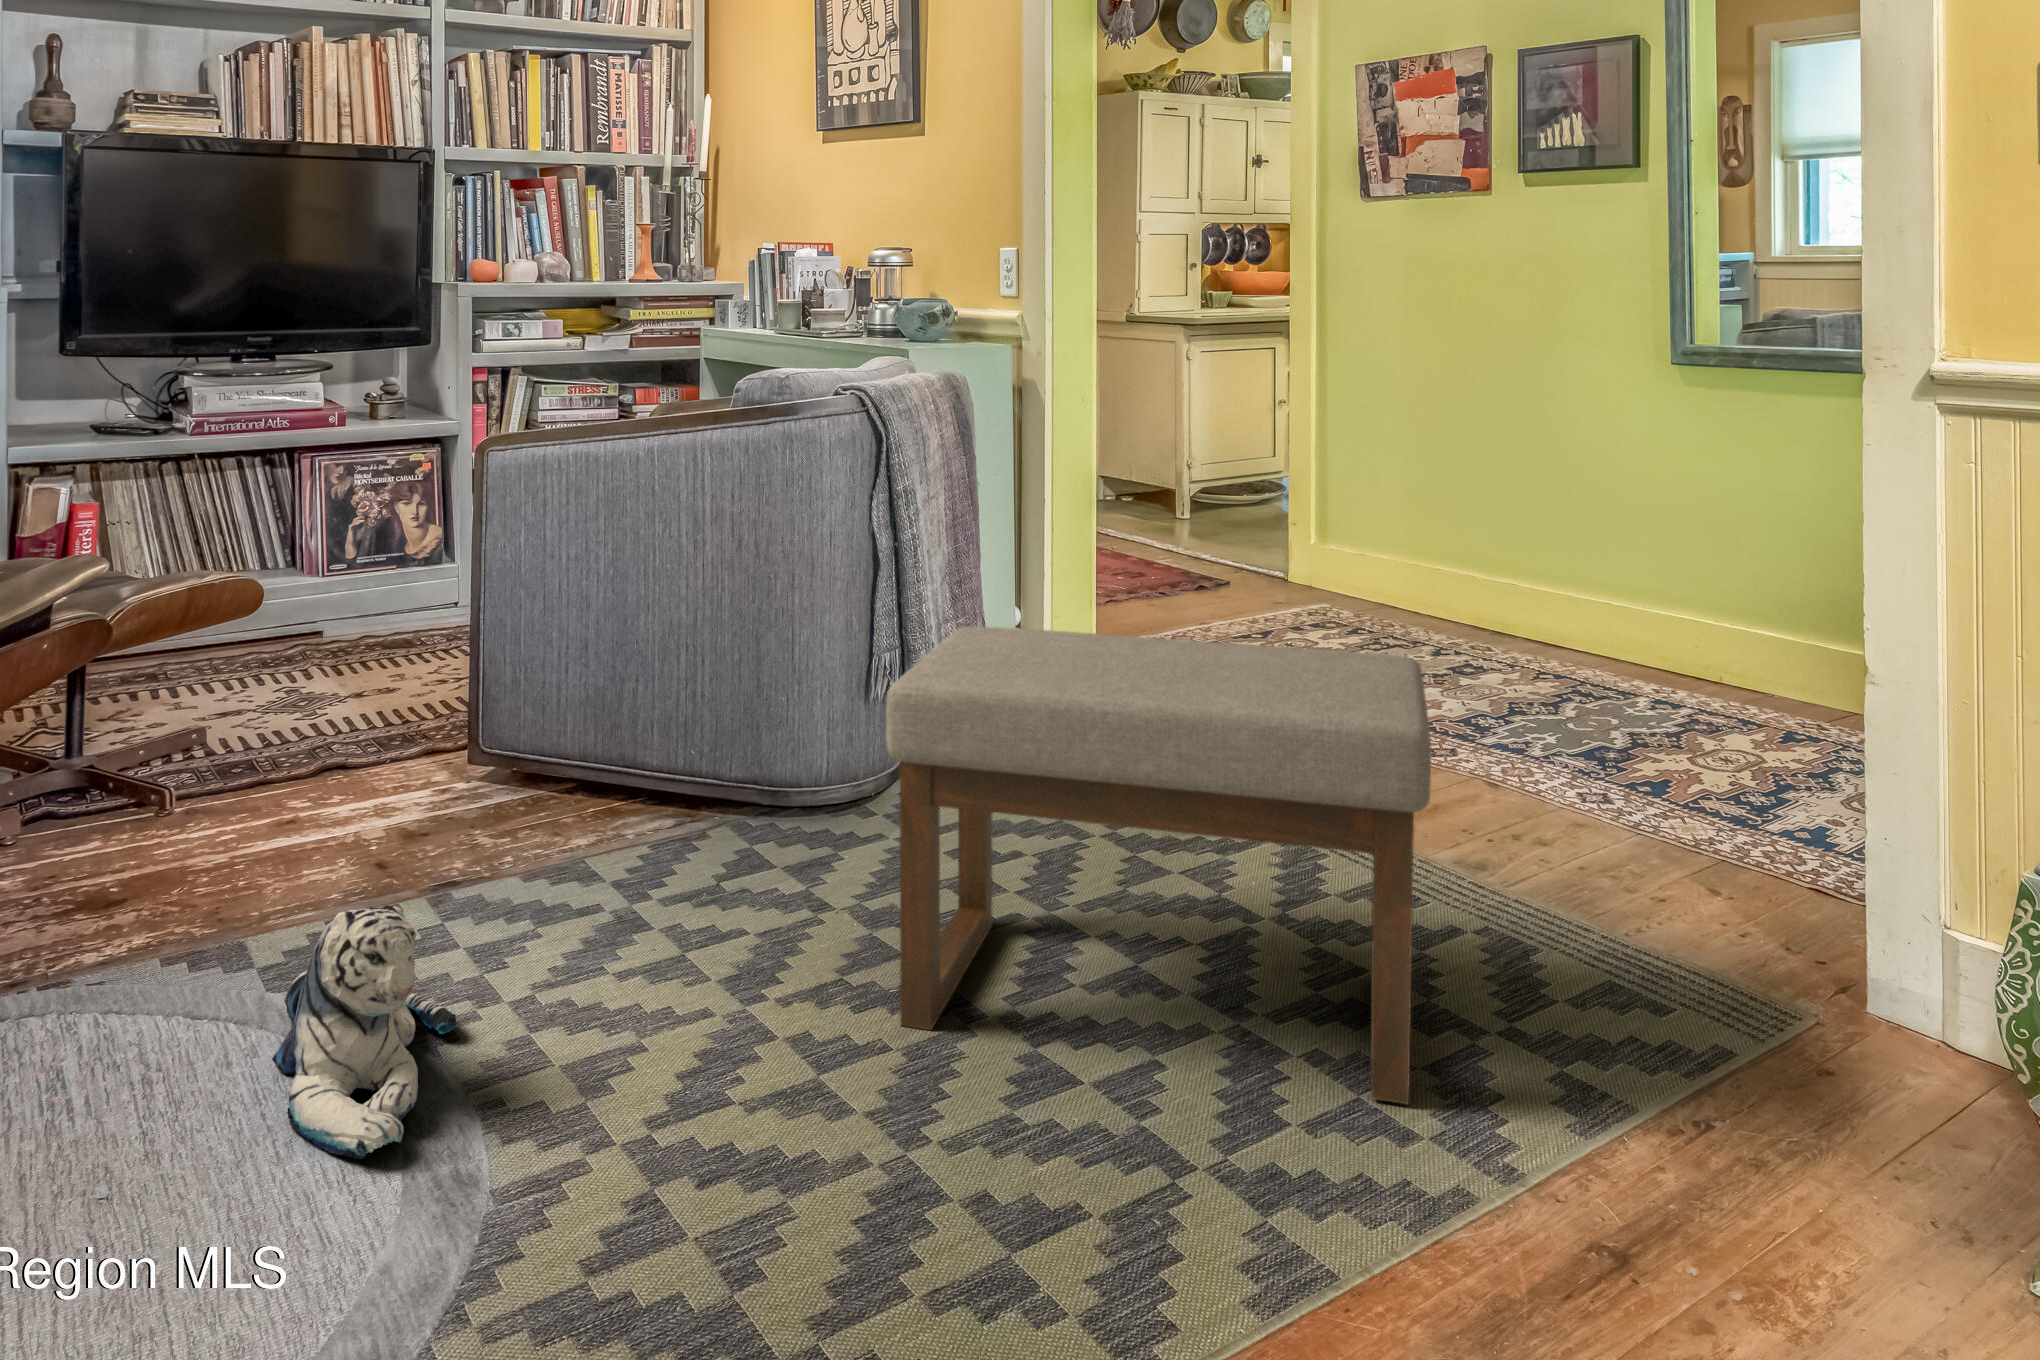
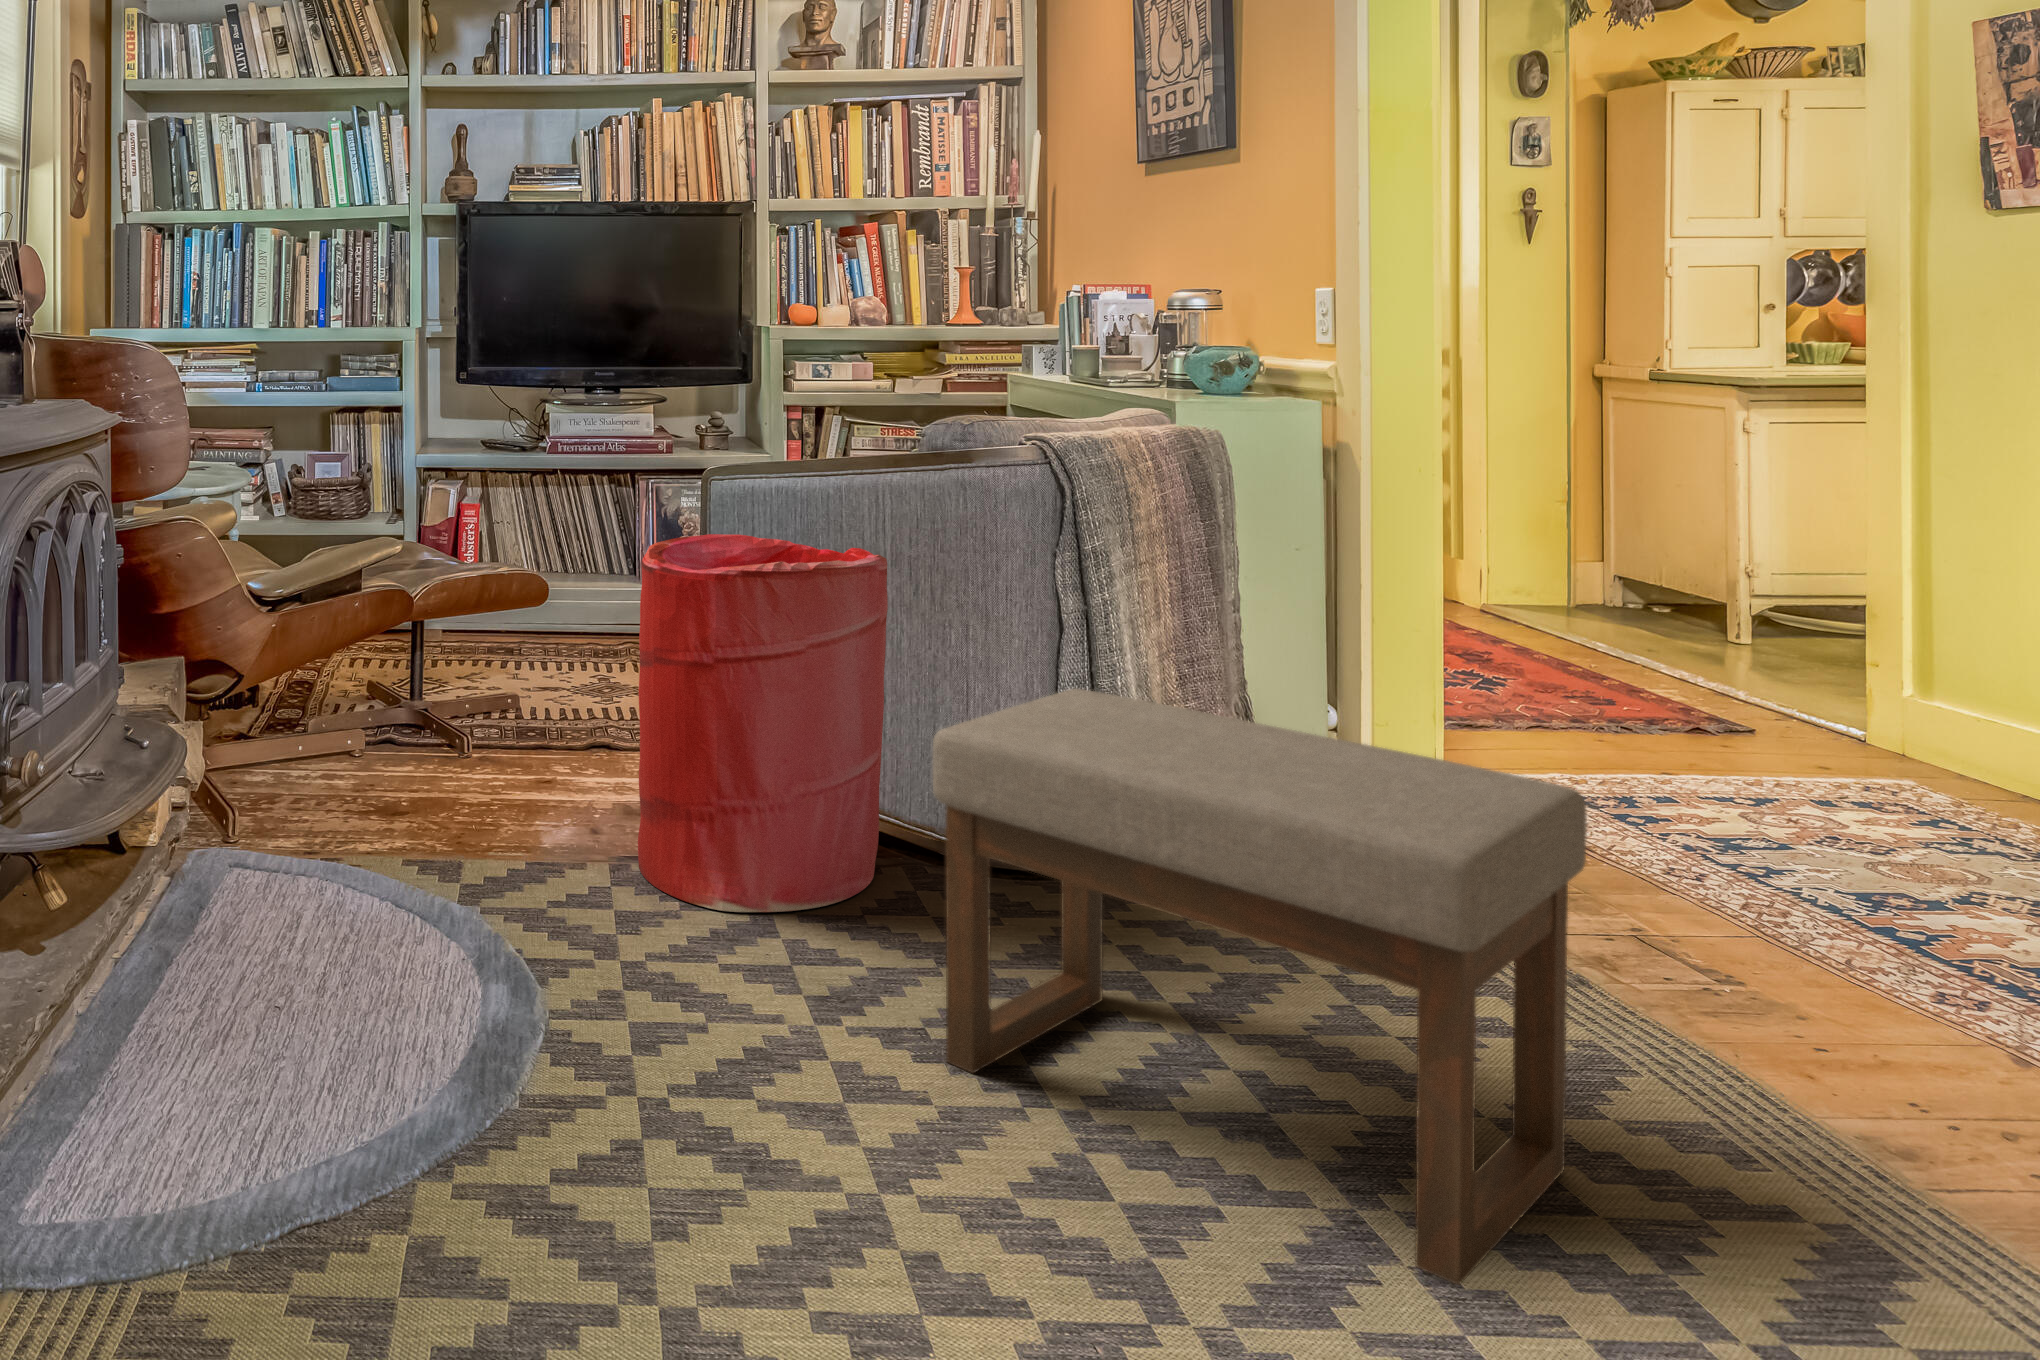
laundry hamper: none [453,504,724,922] -> present [638,534,888,912]
plush toy: present [272,905,458,1159] -> none [426,846,575,1039]

